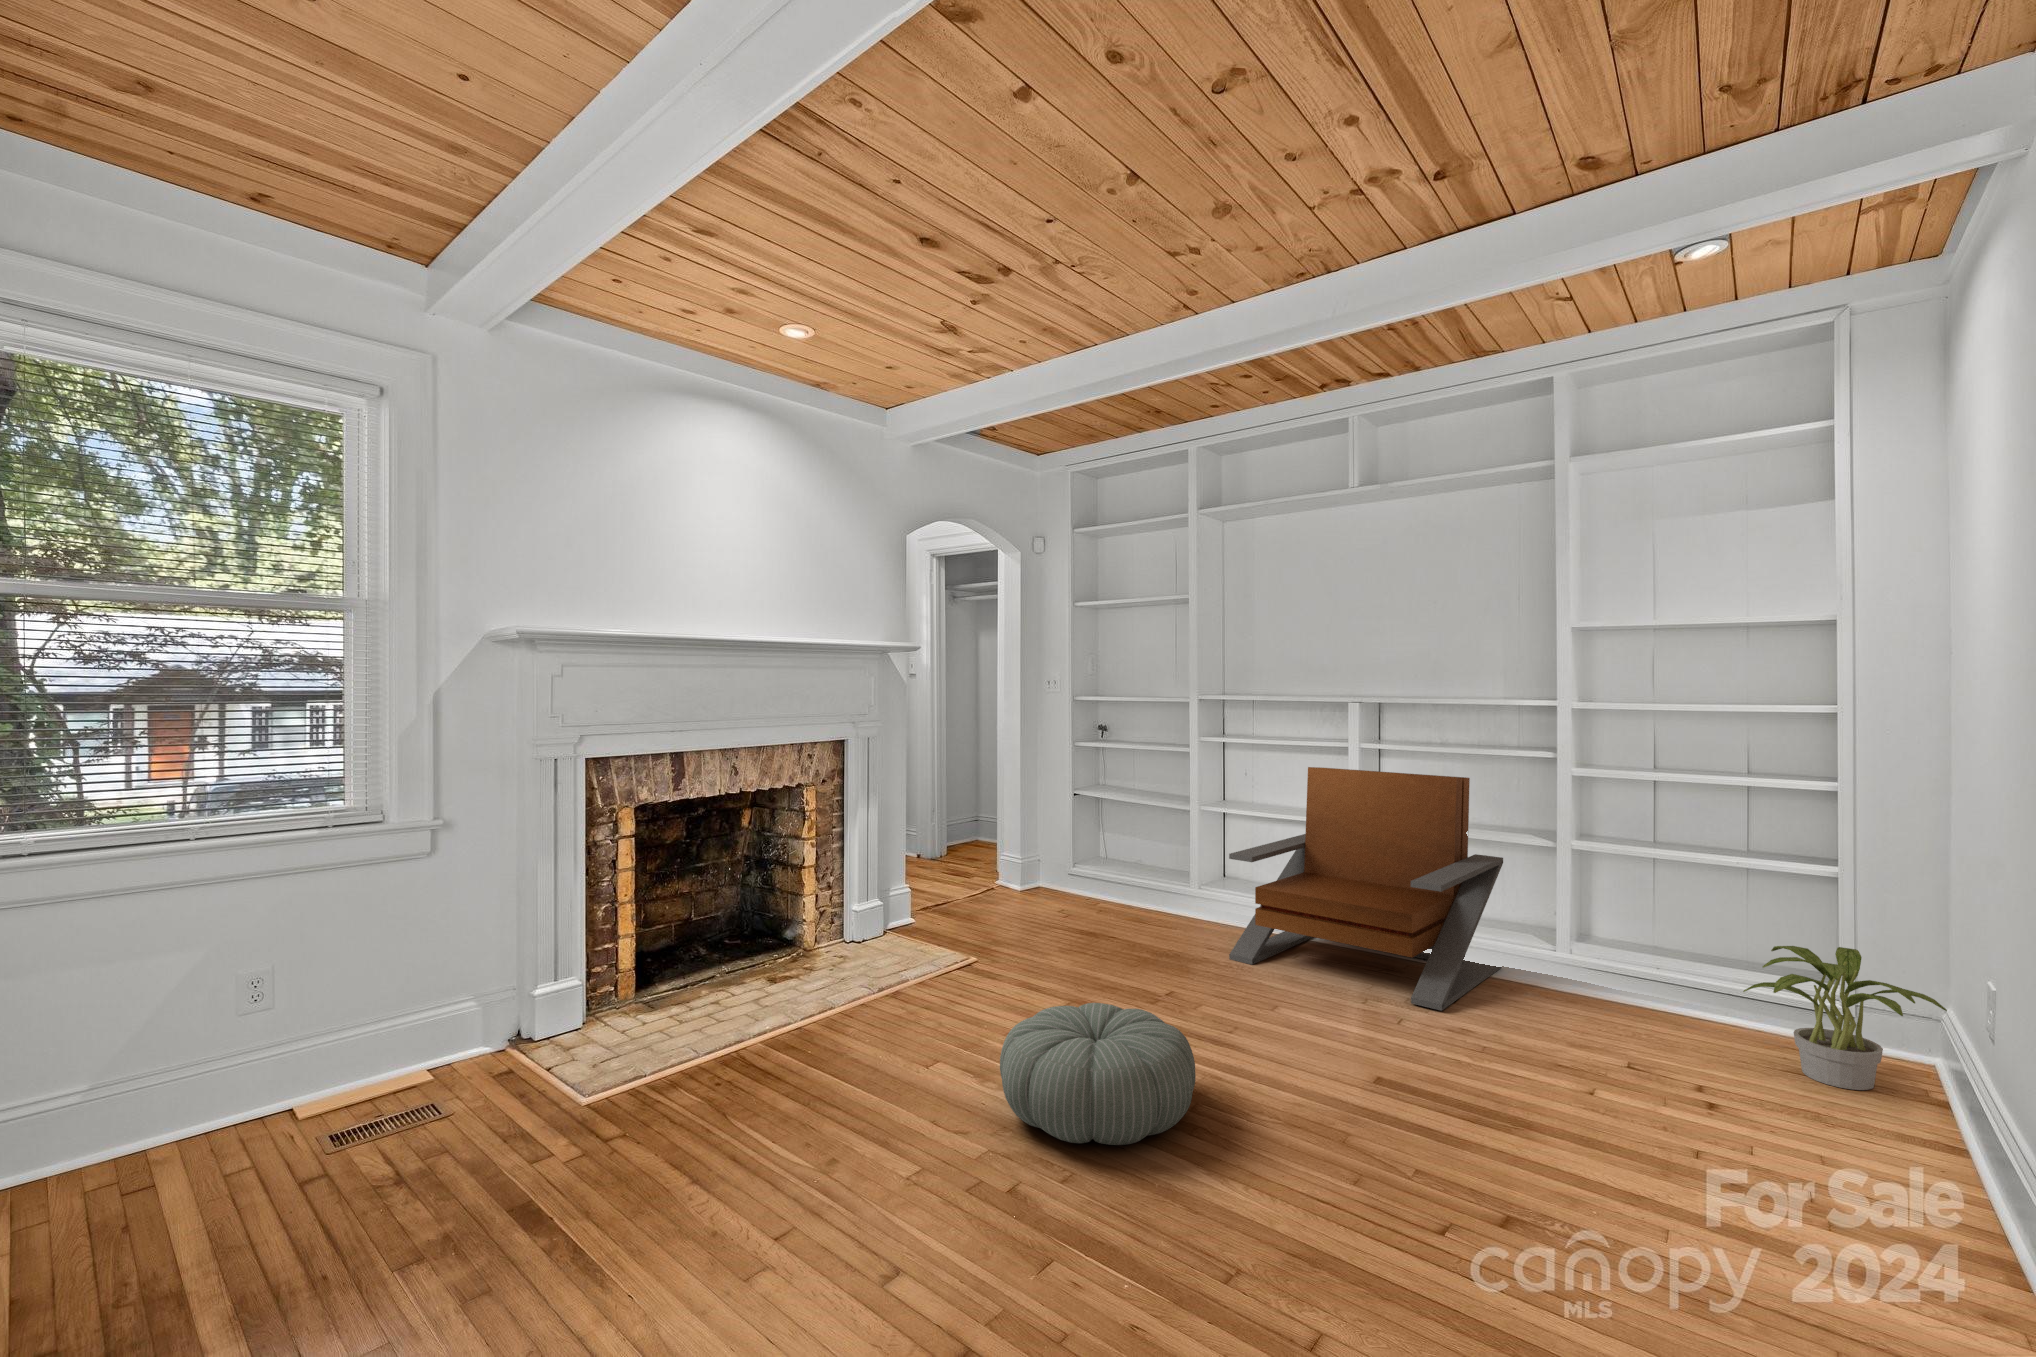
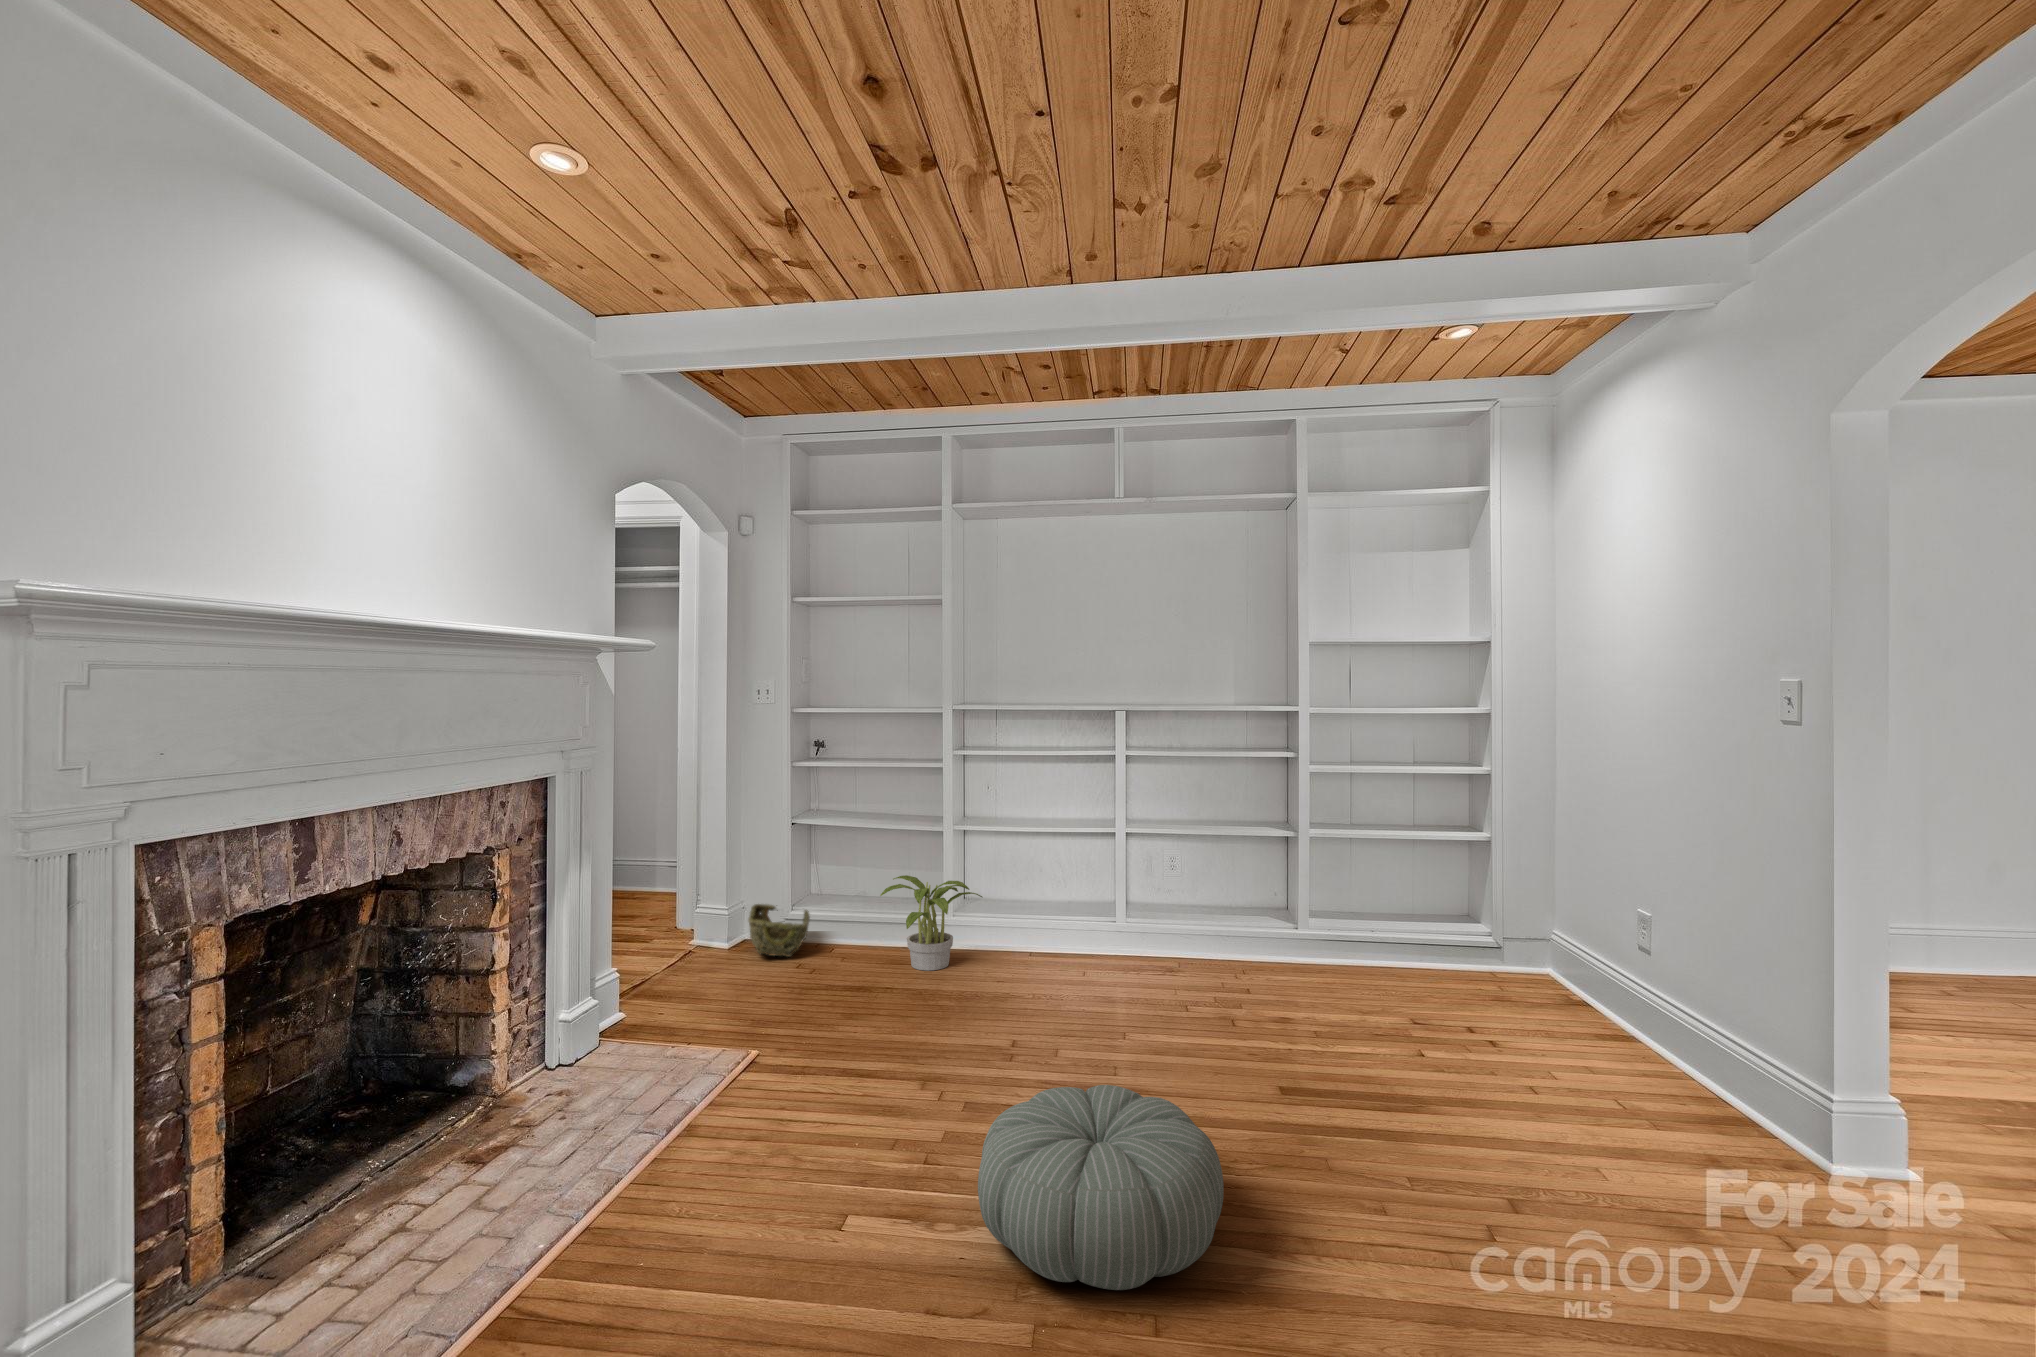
lounge chair: present [1229,767,1503,1011] -> none [1032,778,1260,1008]
woven basket: none [1025,858,1085,903] -> present [748,904,810,957]
potted plant: present [1743,946,1947,1090] -> present [880,875,982,971]

